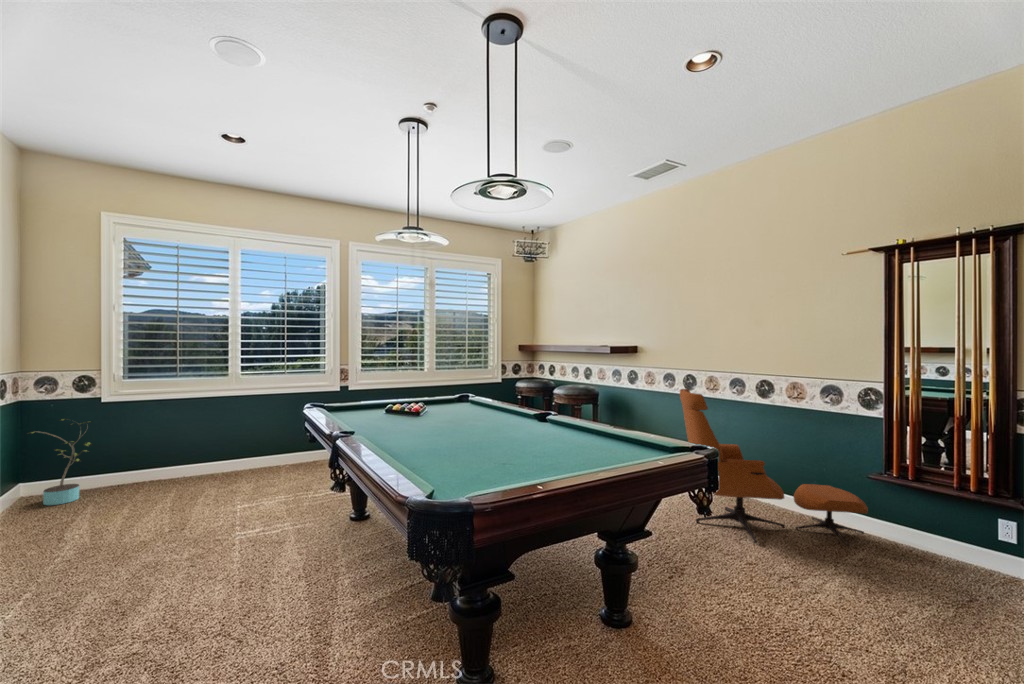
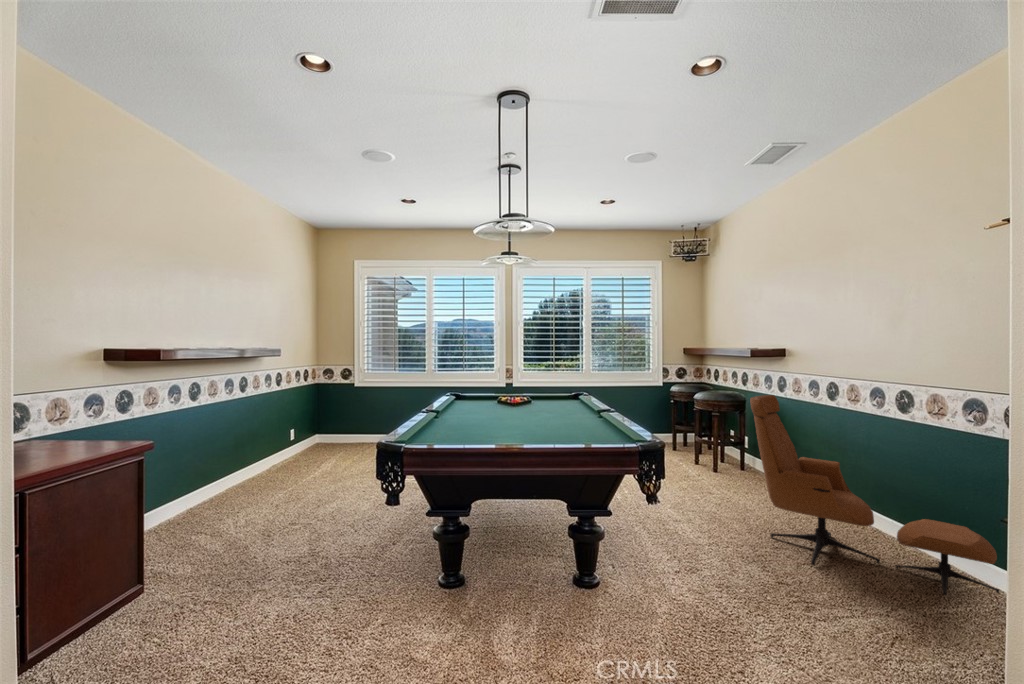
potted plant: present [28,419,93,505] -> none [326,395,356,447]

